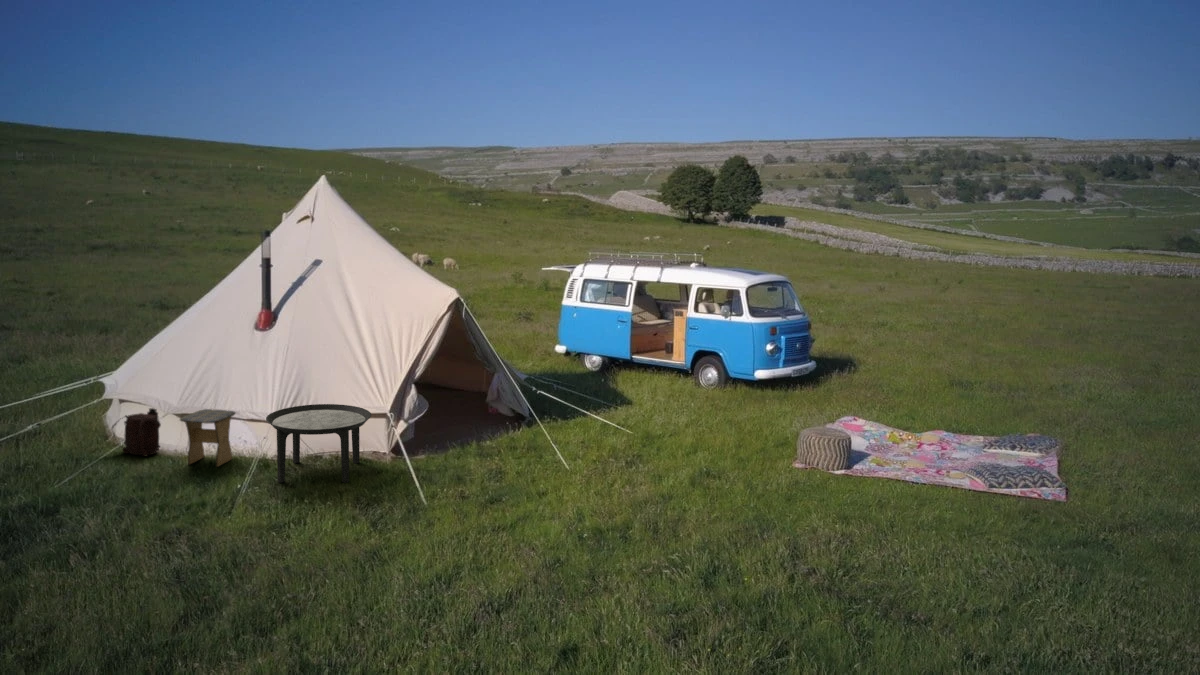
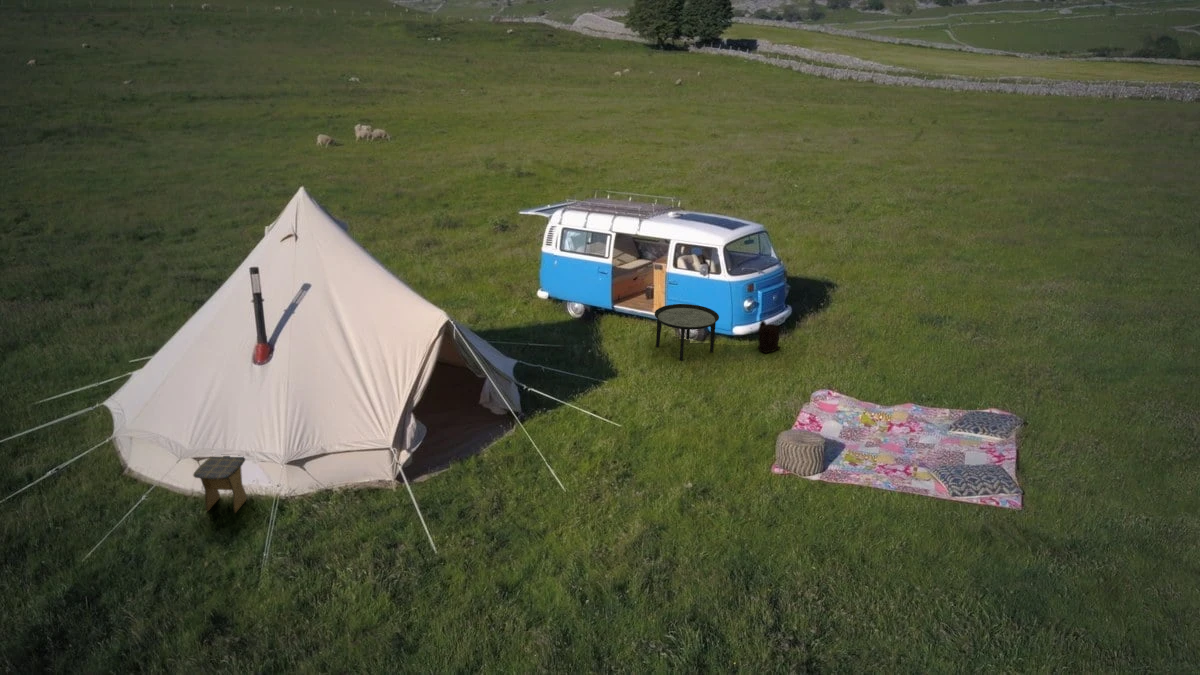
round table: present [266,404,371,483] -> present [655,304,719,361]
backpack: present [112,408,161,456] -> present [758,321,780,354]

